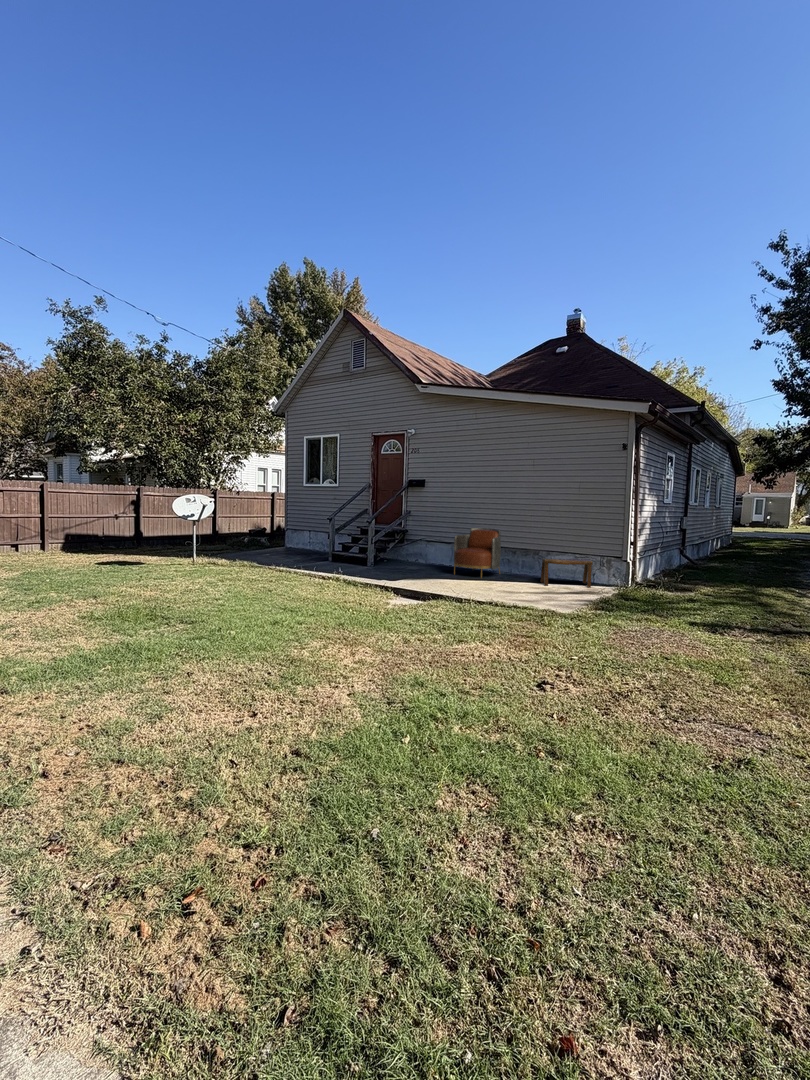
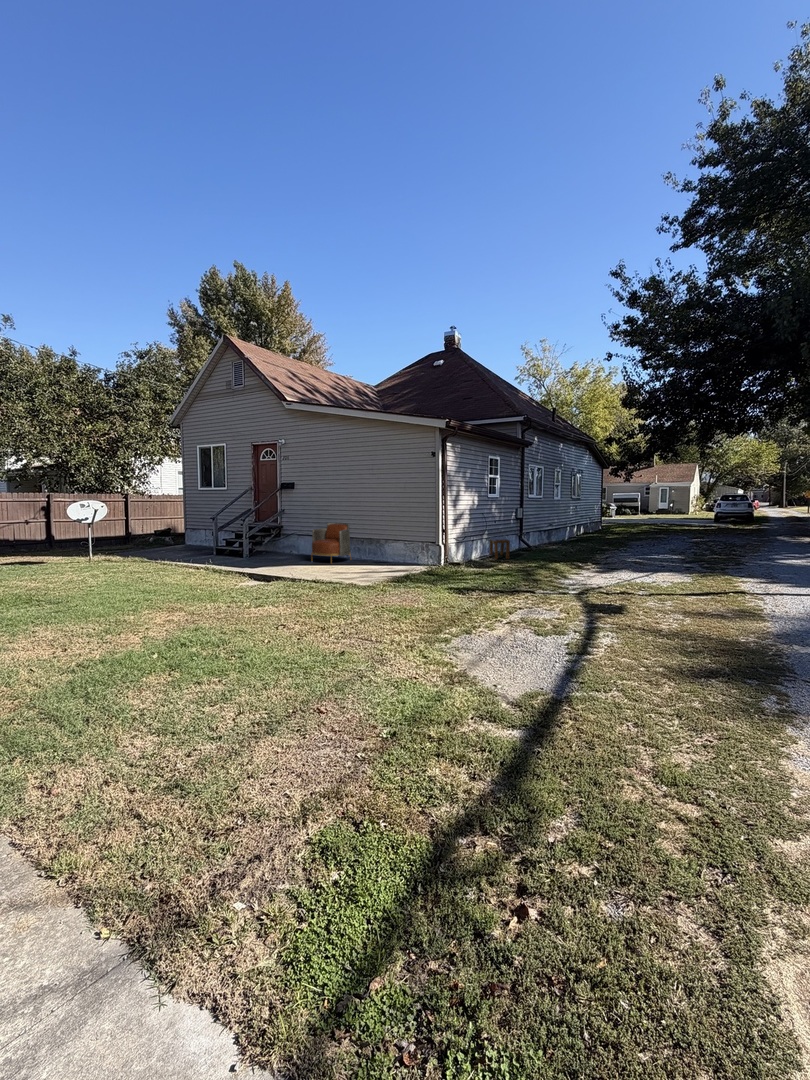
bench: present [541,558,593,587] -> present [490,537,510,559]

